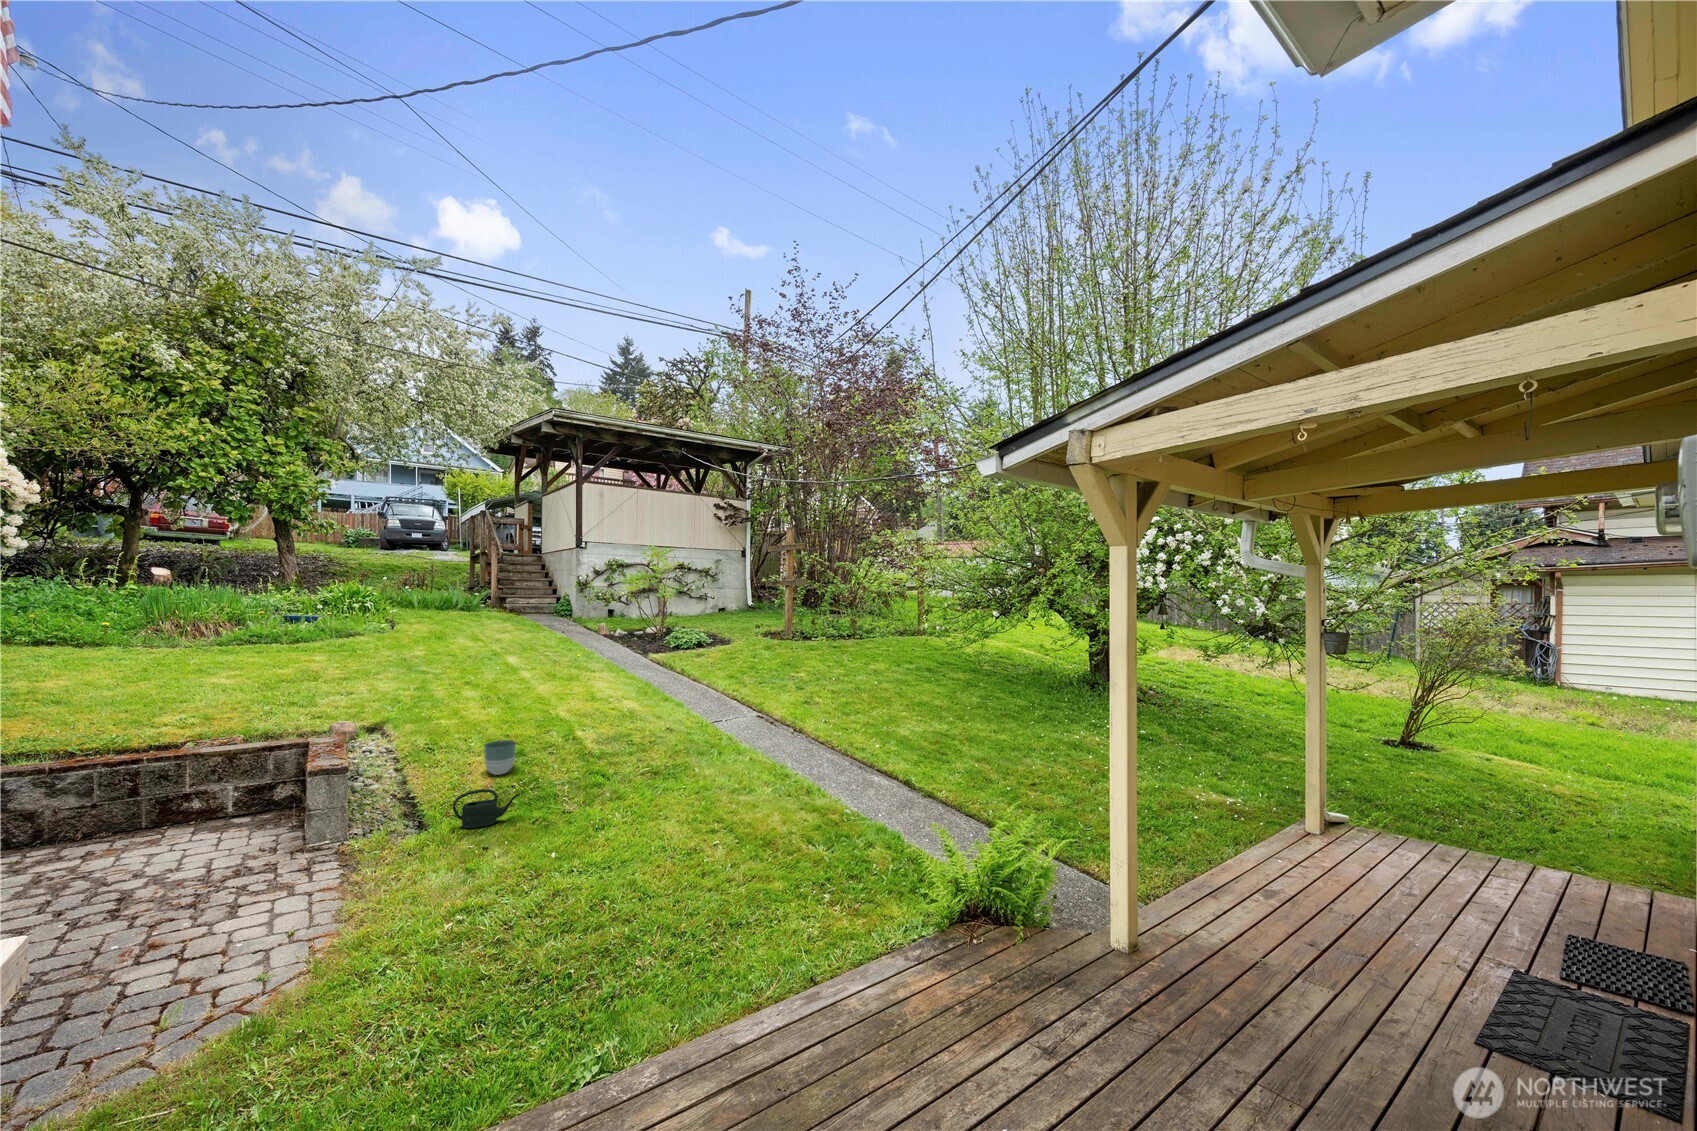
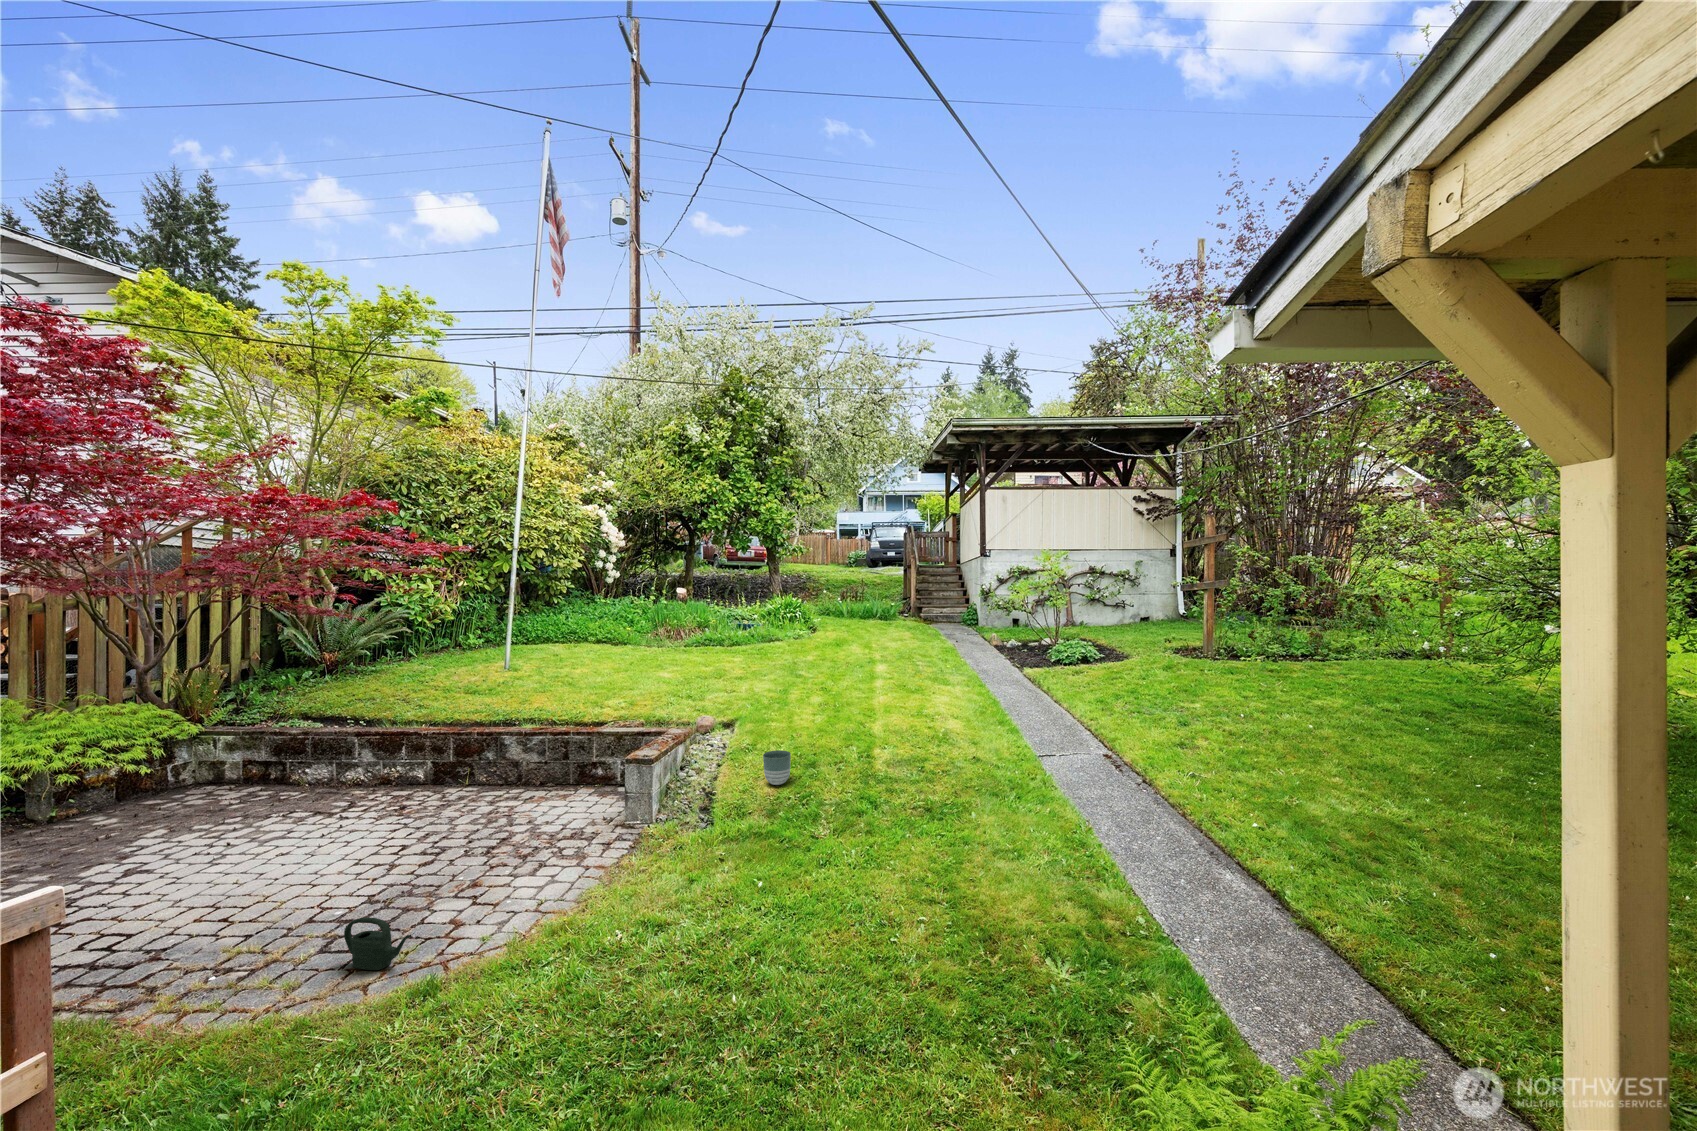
watering can: present [453,789,520,828] -> present [344,917,411,970]

